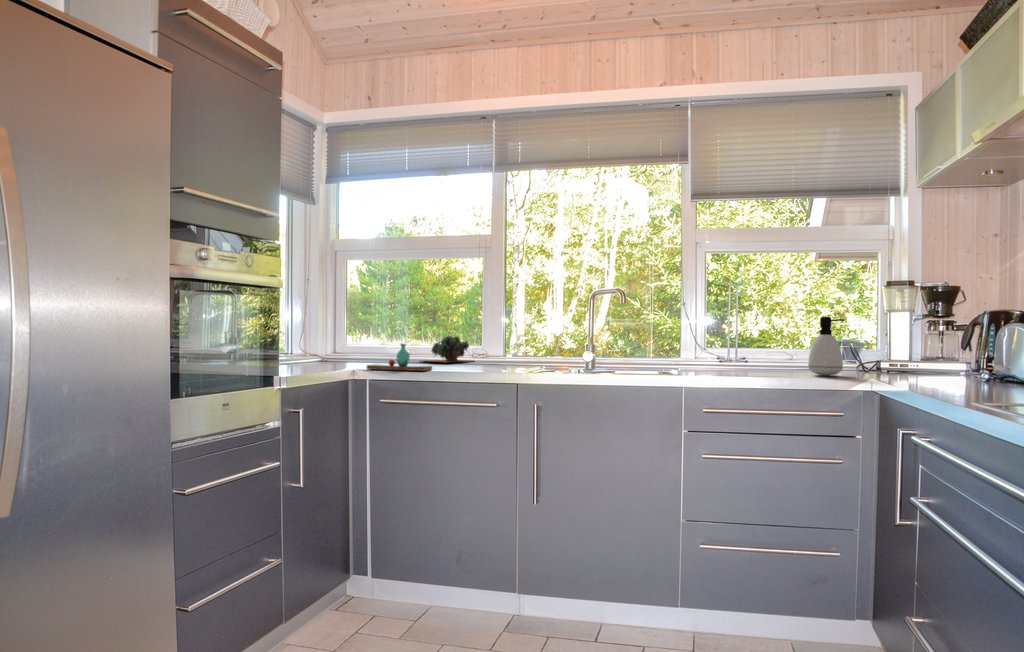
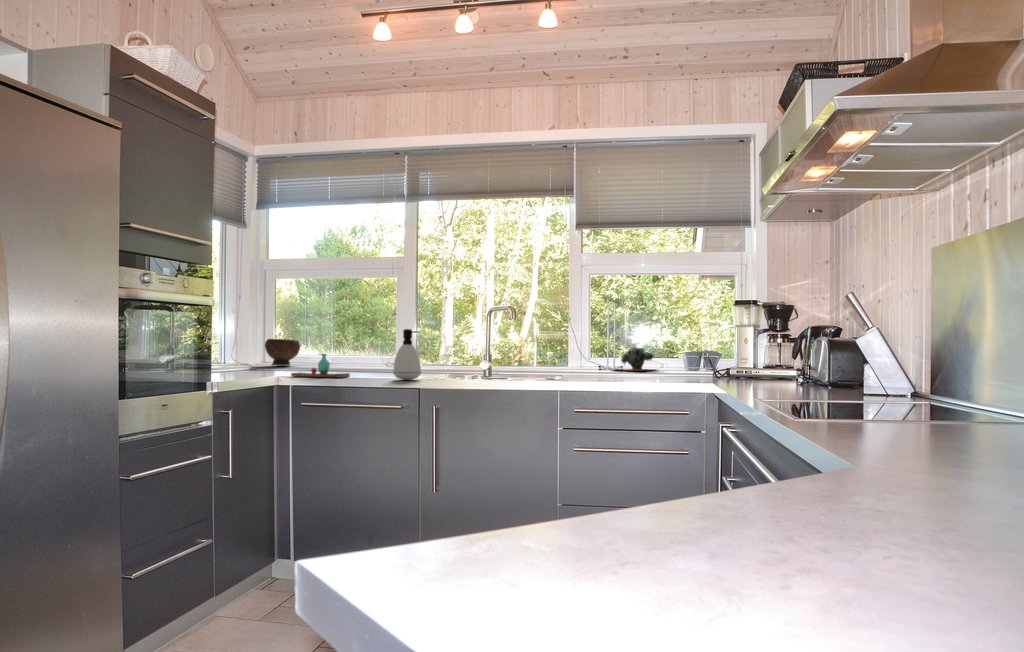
soap dispenser: present [808,317,844,375] -> present [393,329,421,380]
bowl: none [336,326,374,356] -> present [265,339,300,366]
succulent plant: present [424,336,471,362] -> present [616,347,653,371]

